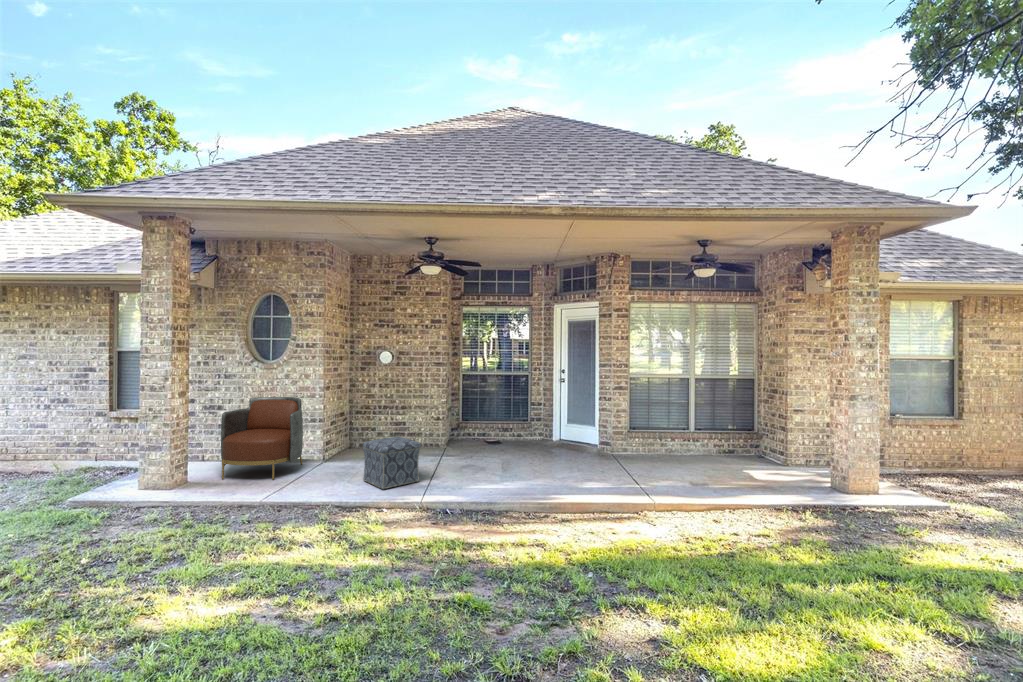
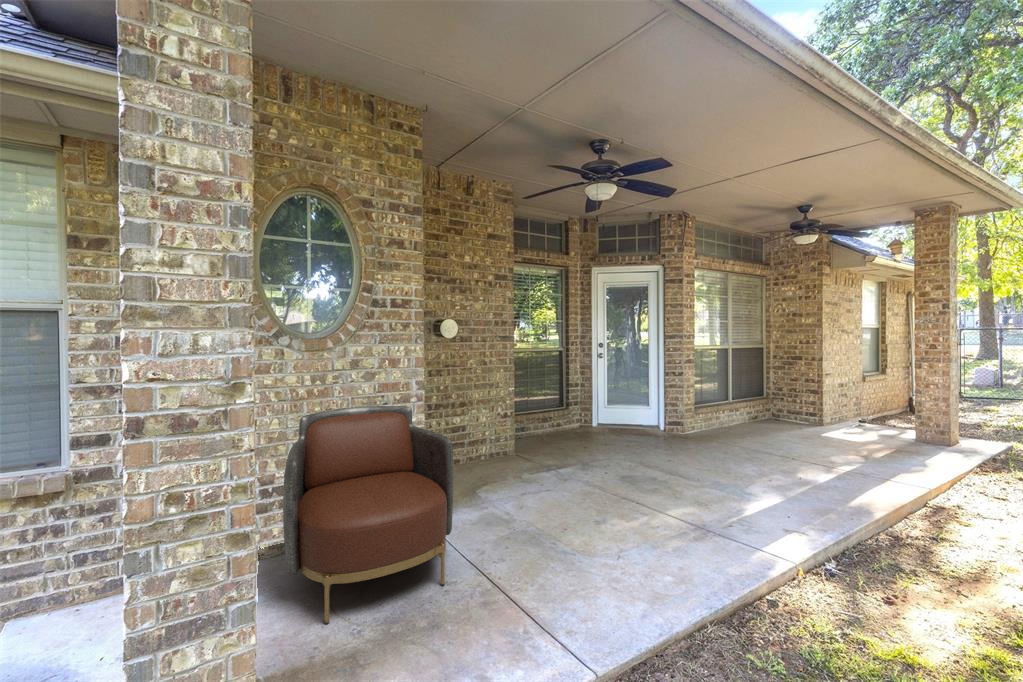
ottoman: present [363,437,421,490] -> none [585,452,661,544]

